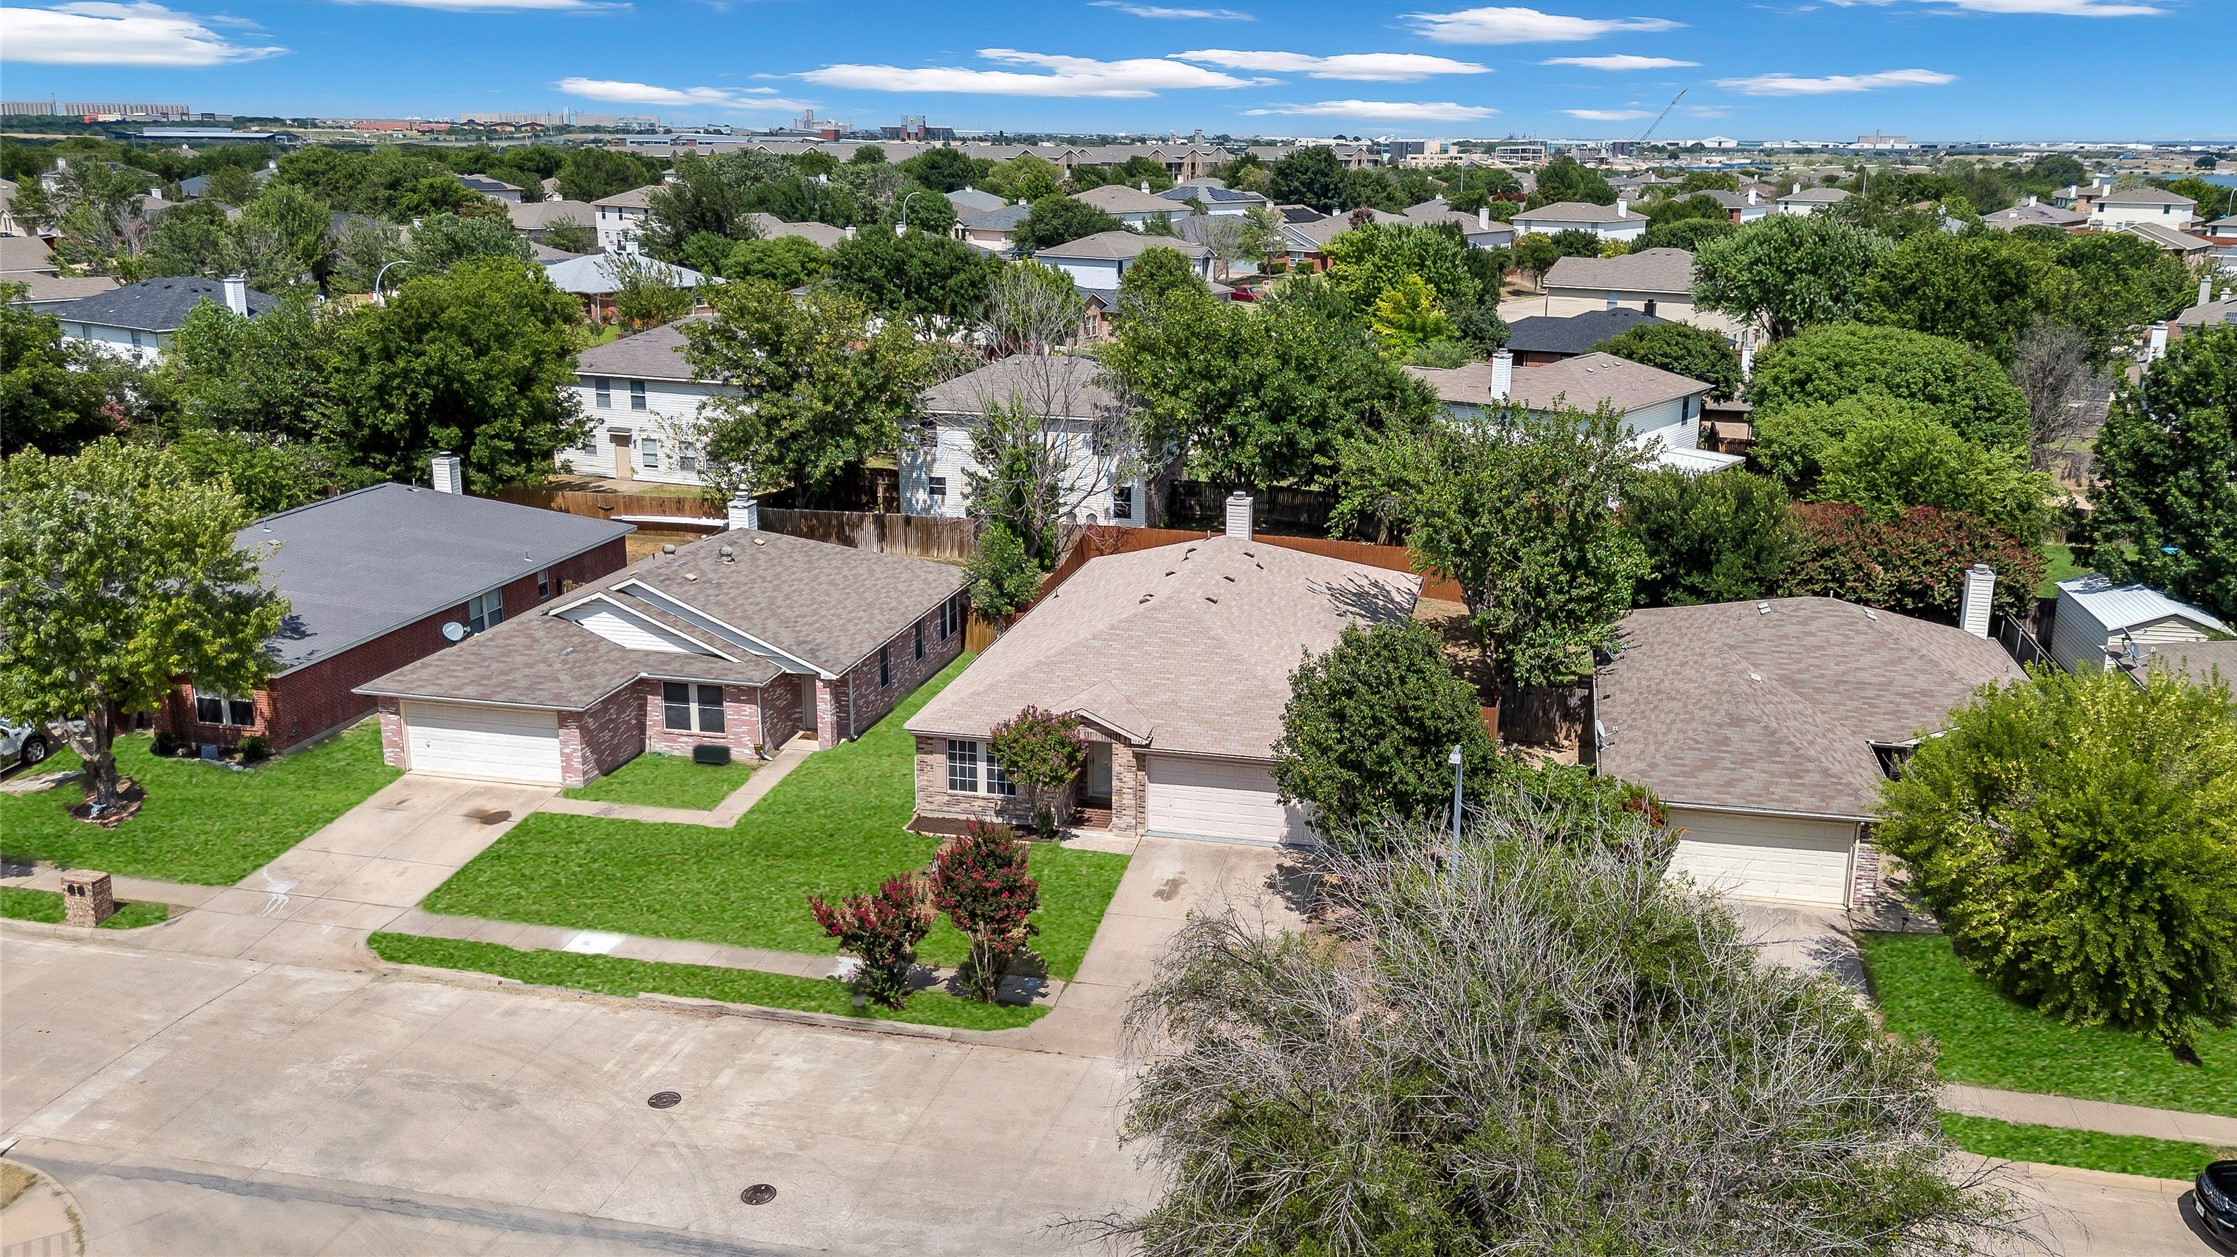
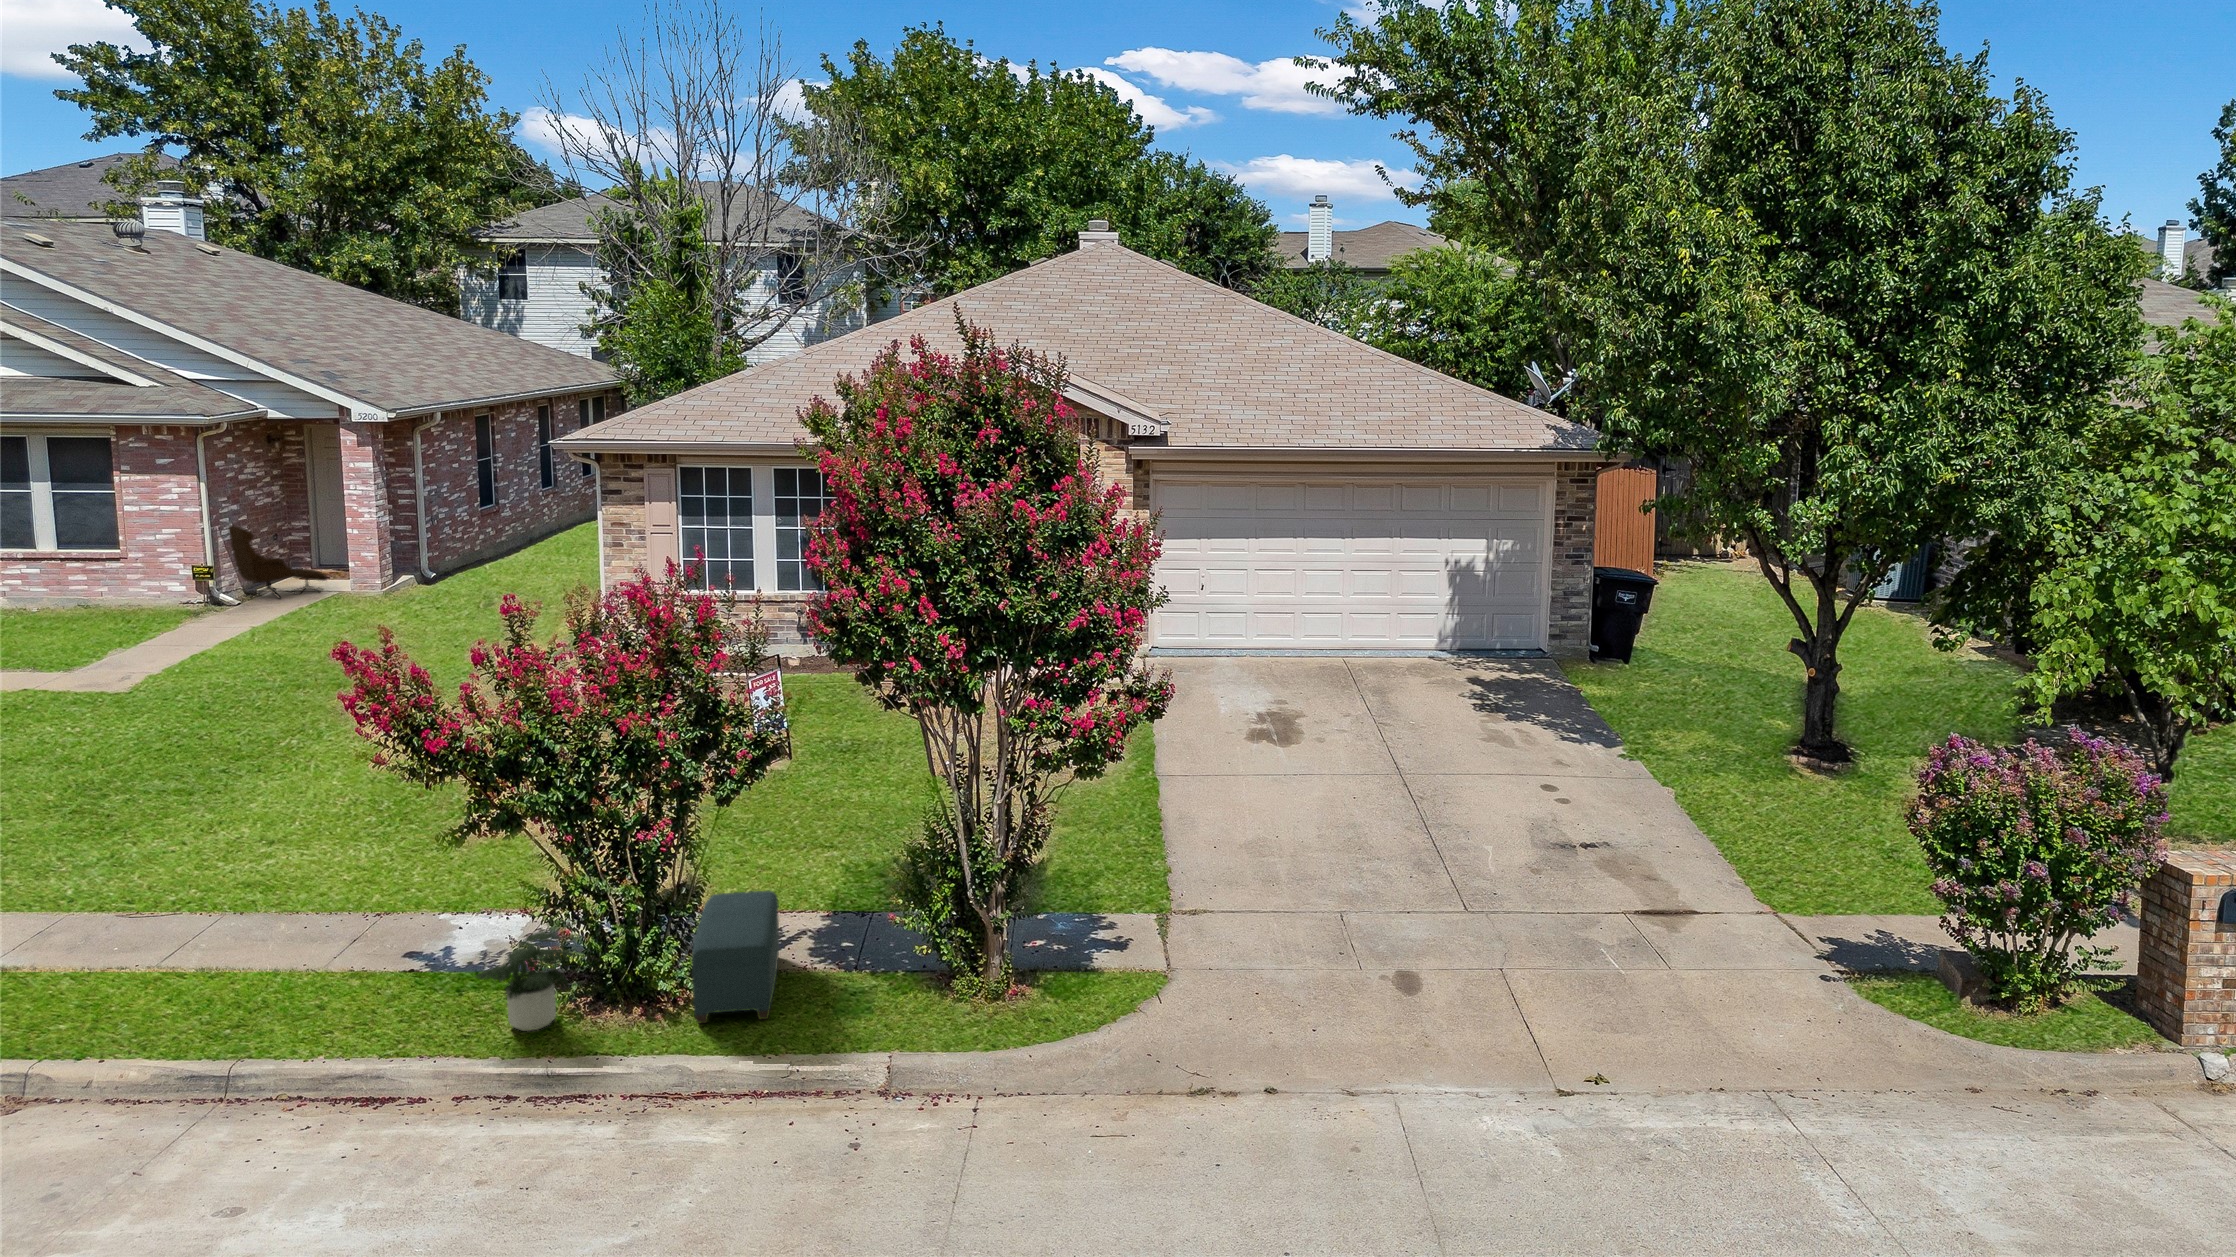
lounge chair: none [768,724,809,758] -> present [228,525,327,599]
bench: present [692,744,731,765] -> present [691,891,779,1024]

